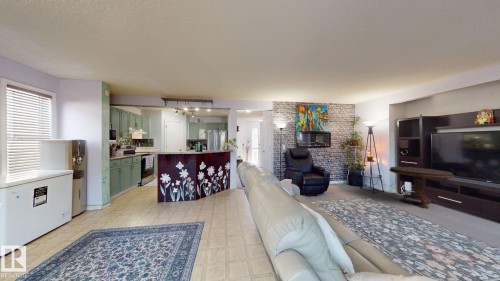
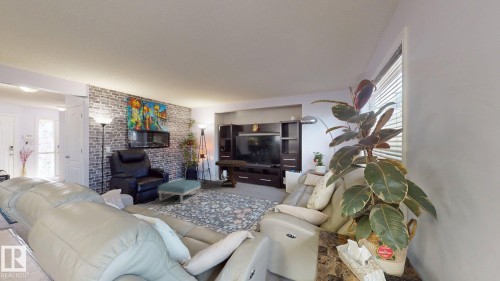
footstool: none [319,181,368,208] -> present [158,179,201,203]

